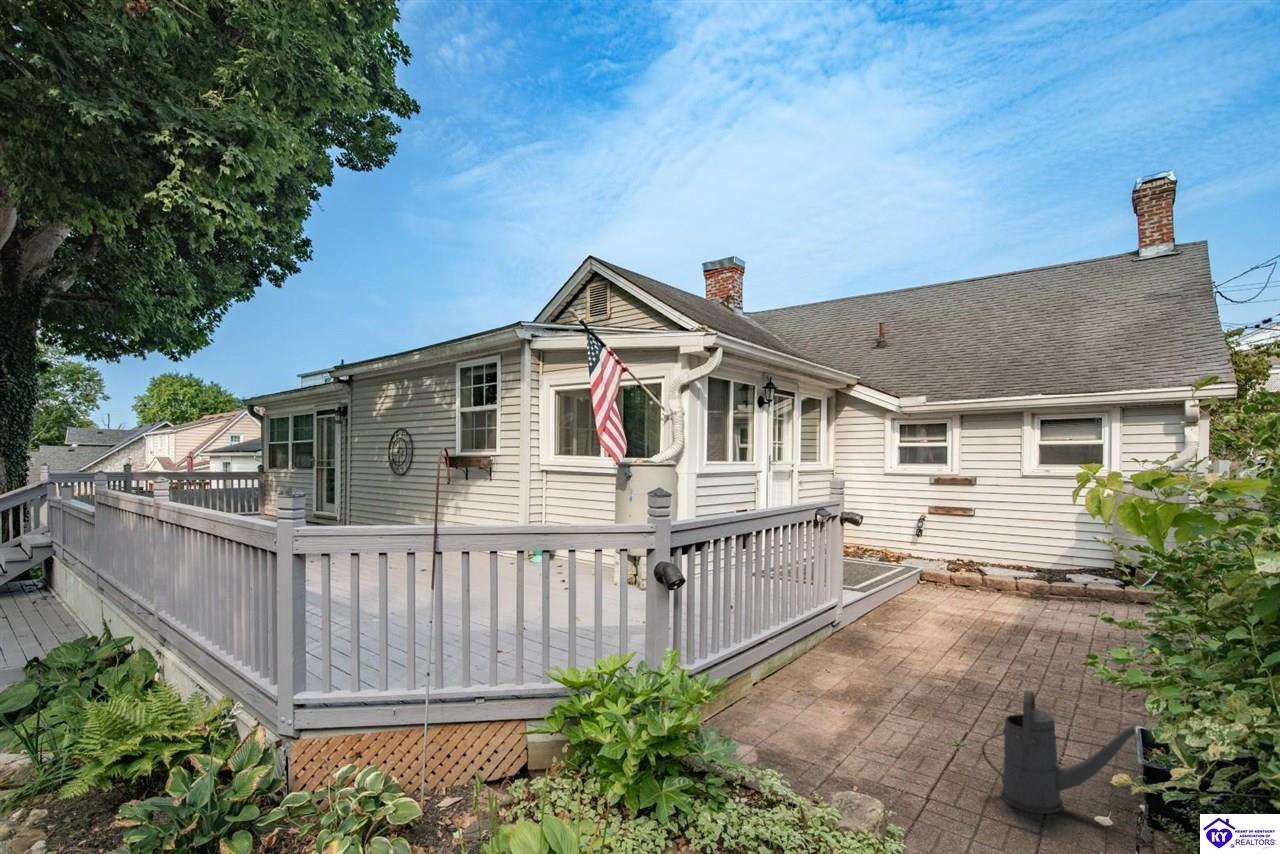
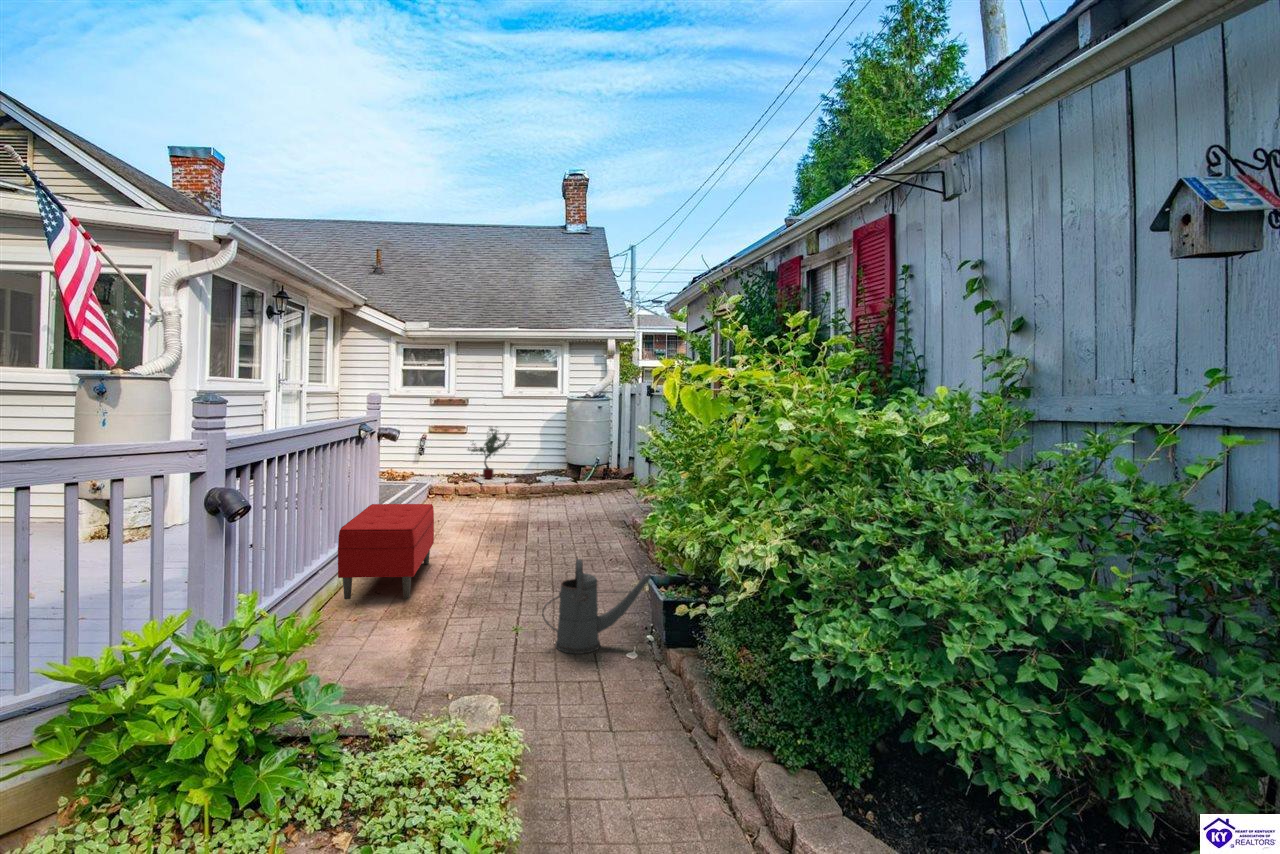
potted tree: none [970,507,1025,569] -> present [468,427,509,479]
bench: none [786,593,896,700] -> present [338,504,434,599]

